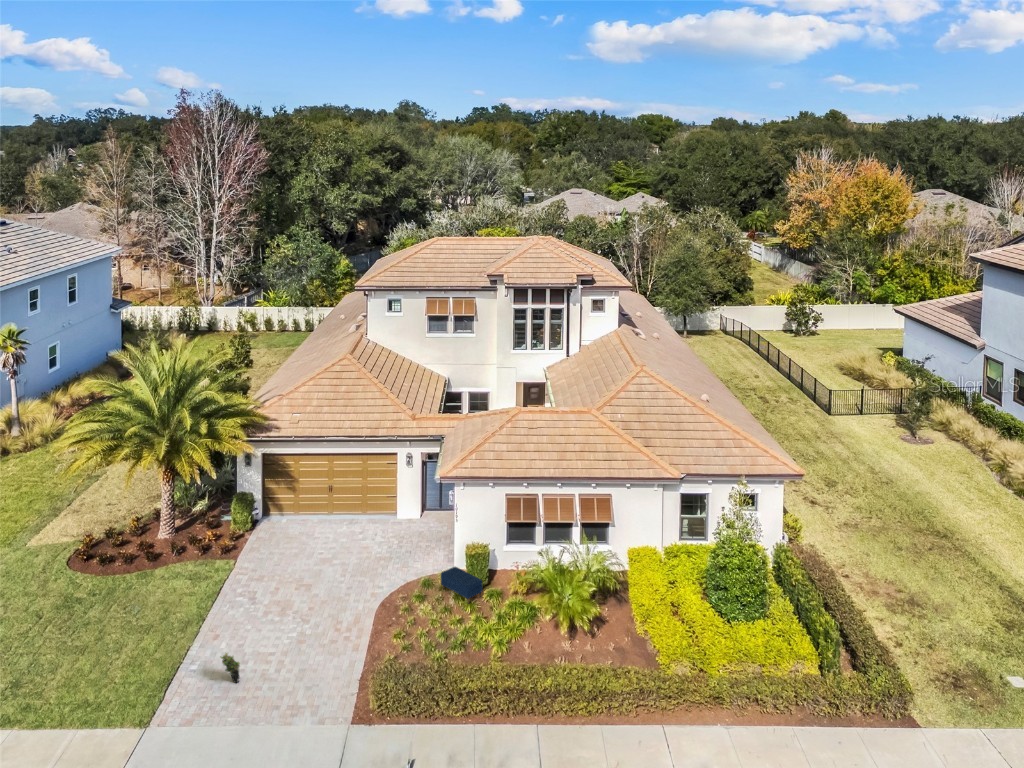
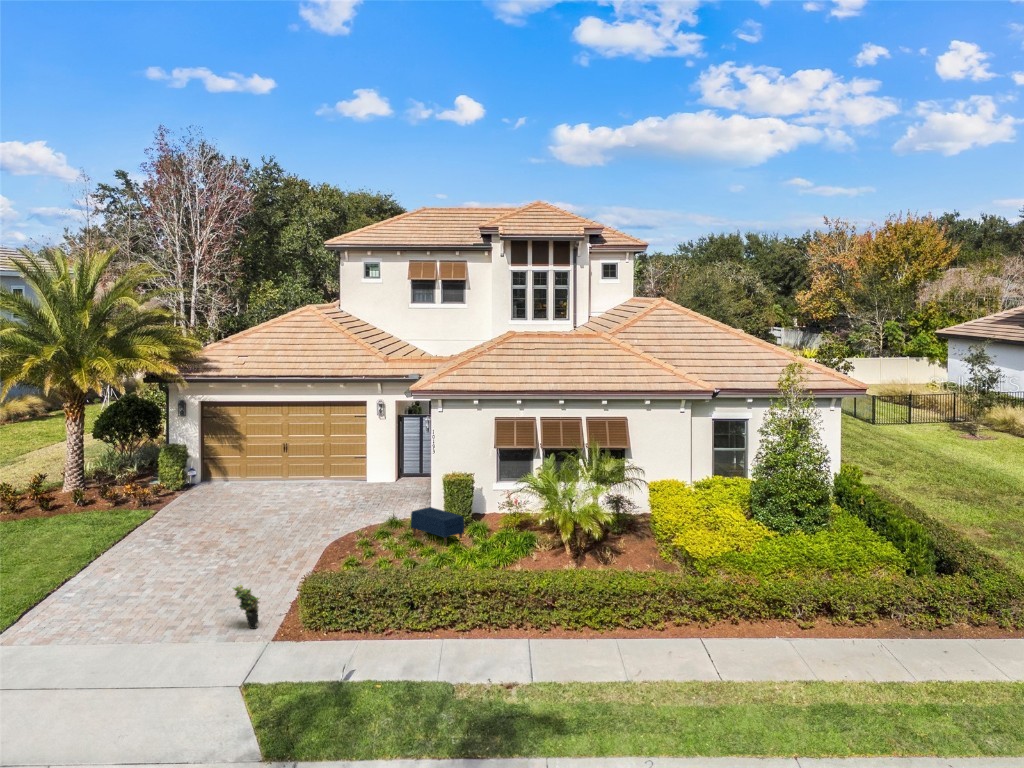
potted plant: present [221,653,240,683] -> present [233,585,260,629]

